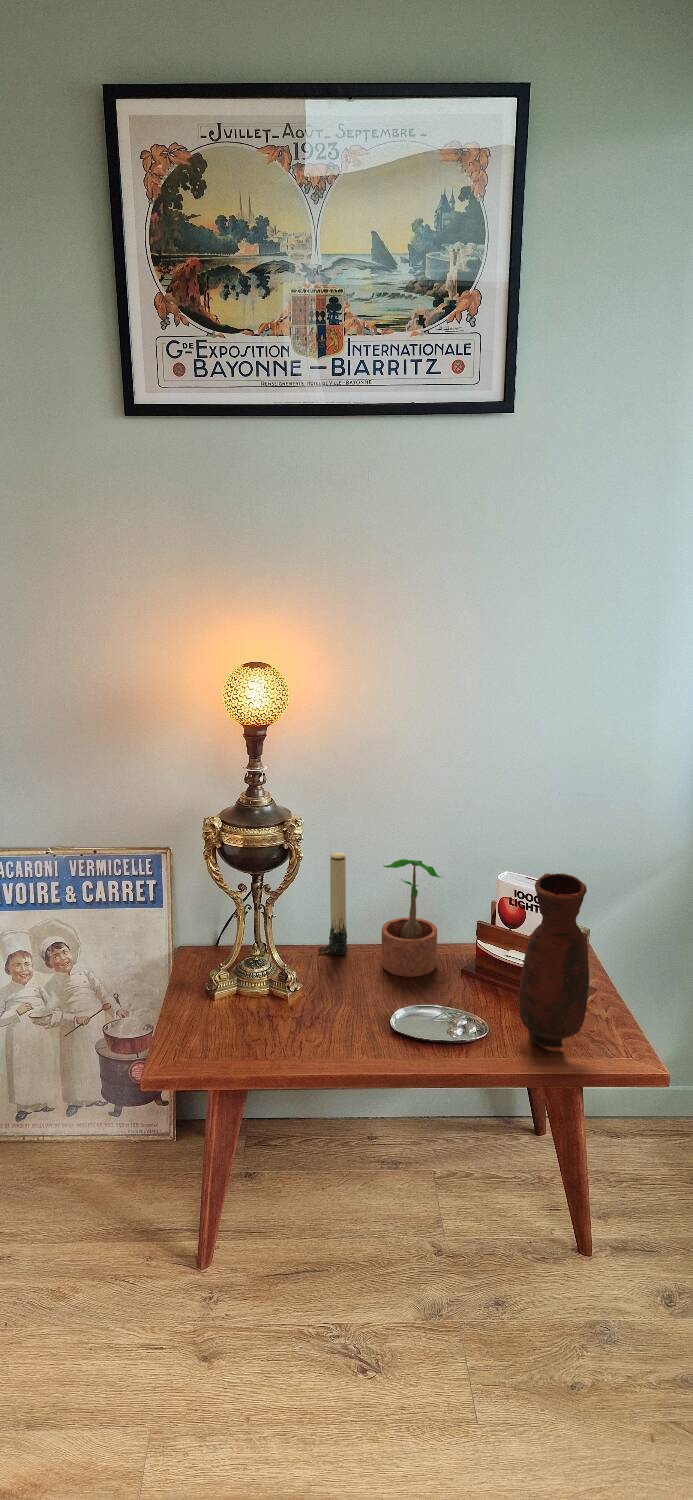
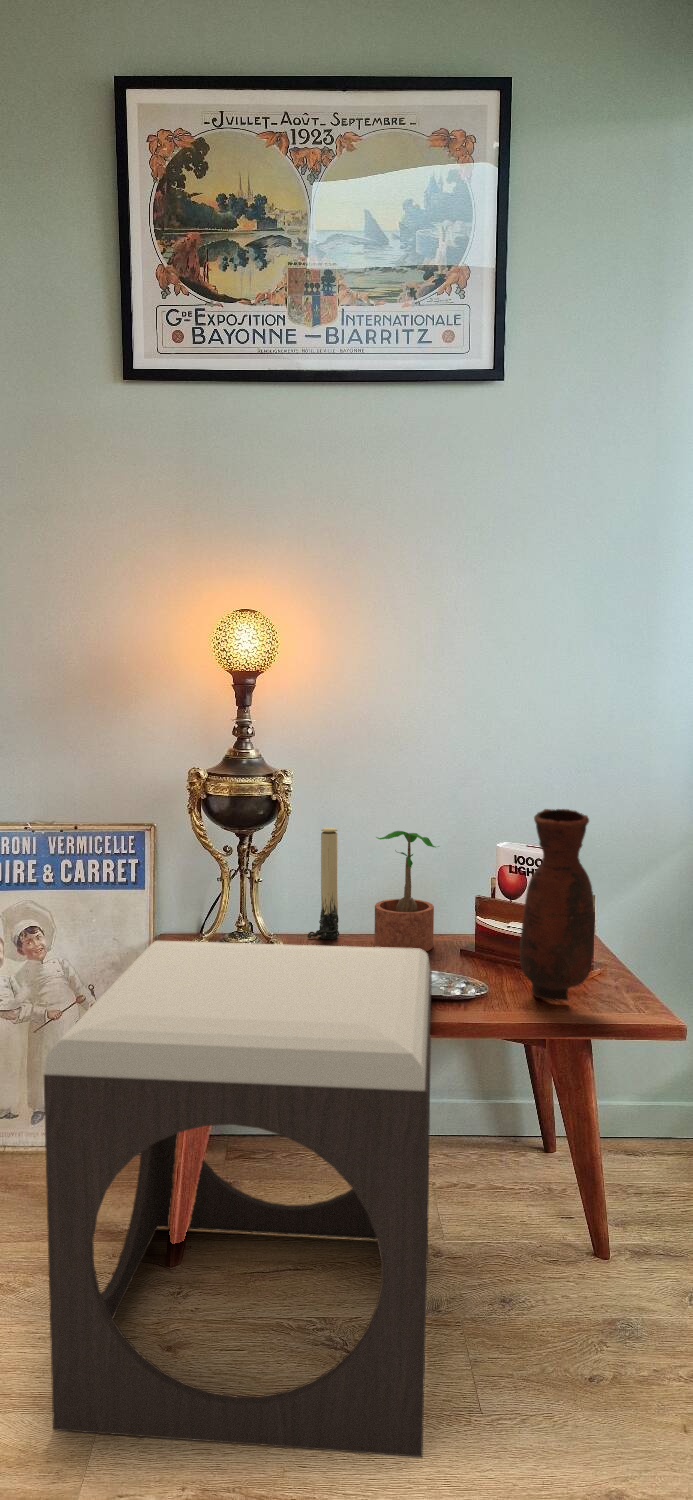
footstool: none [92,989,437,1469] -> present [44,941,432,1457]

